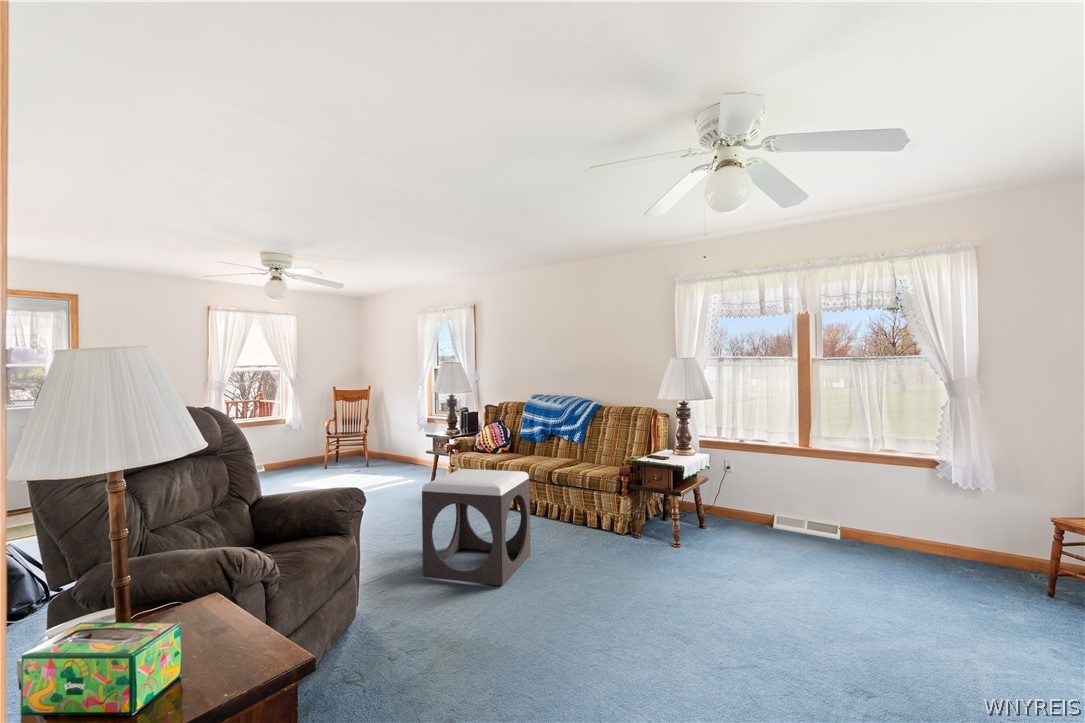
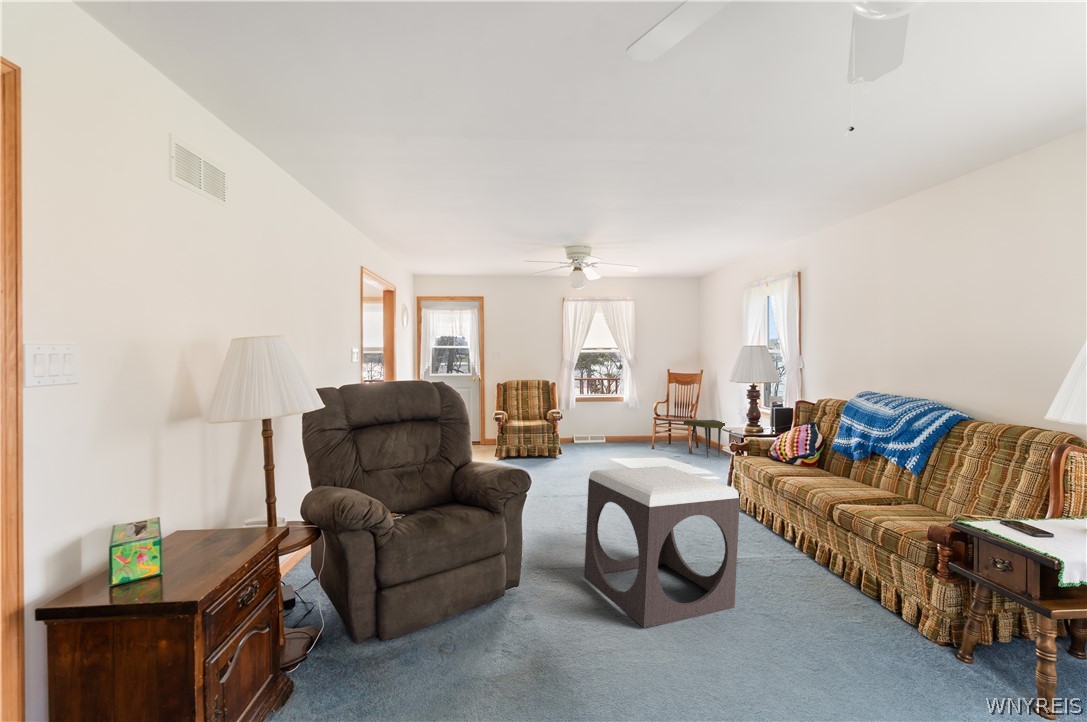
side table: none [359,431,399,466] -> present [684,420,725,458]

